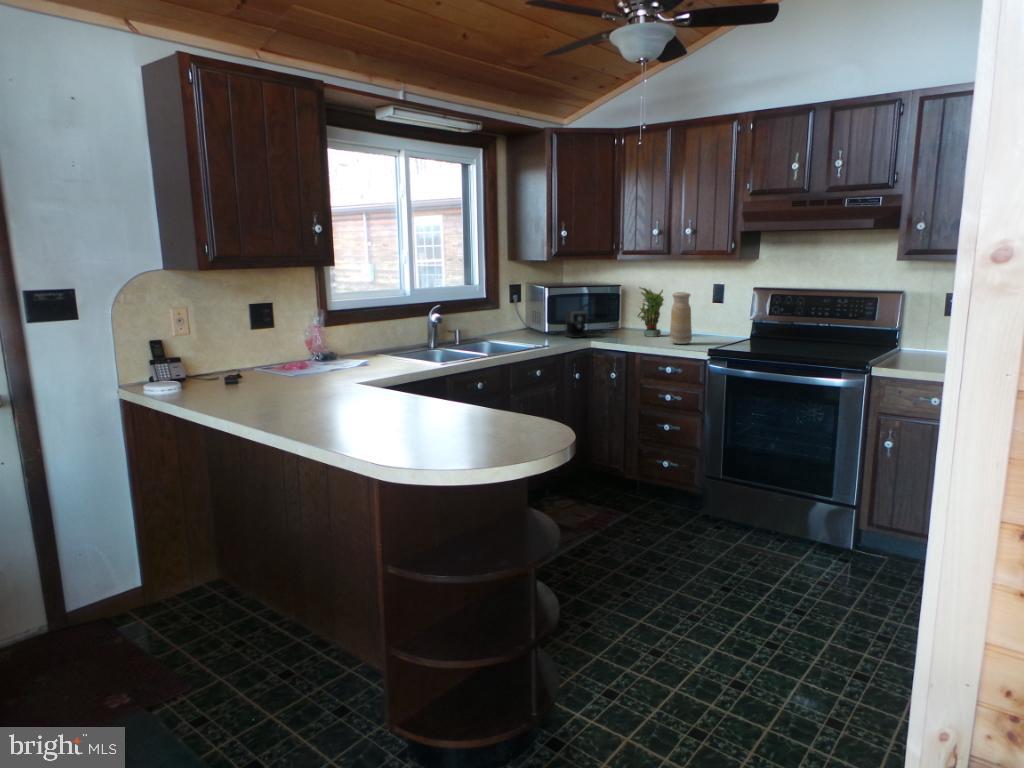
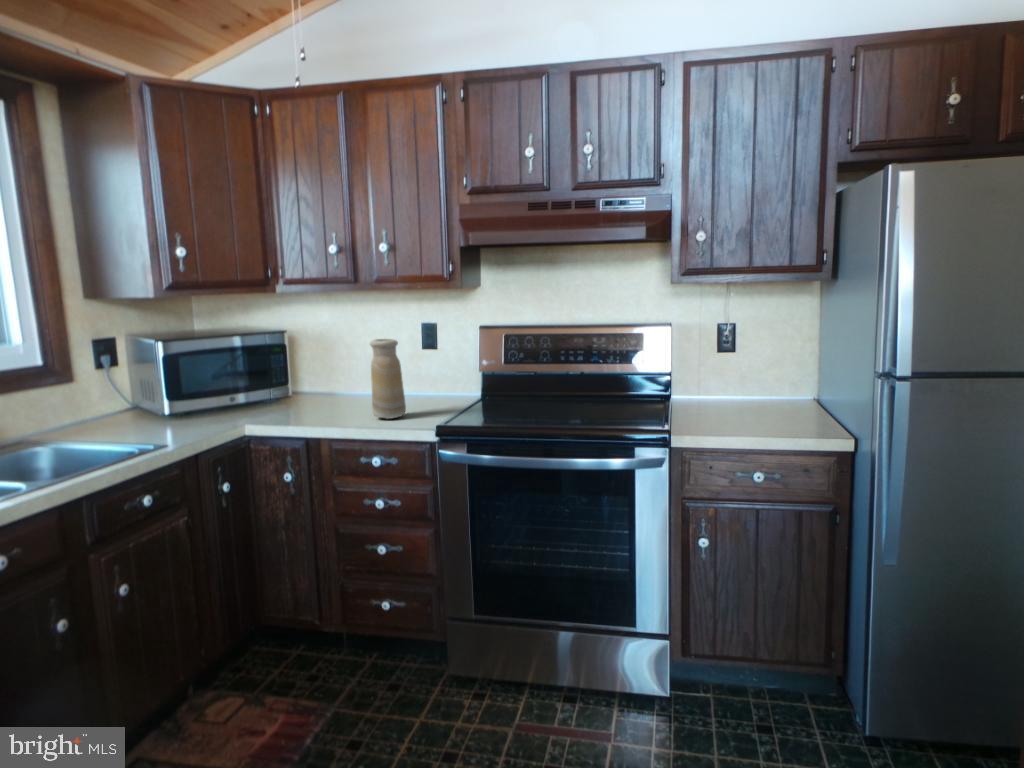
potted plant: present [637,287,664,337] -> none [316,333,357,406]
coffee maker: present [564,310,588,338] -> none [196,374,270,421]

